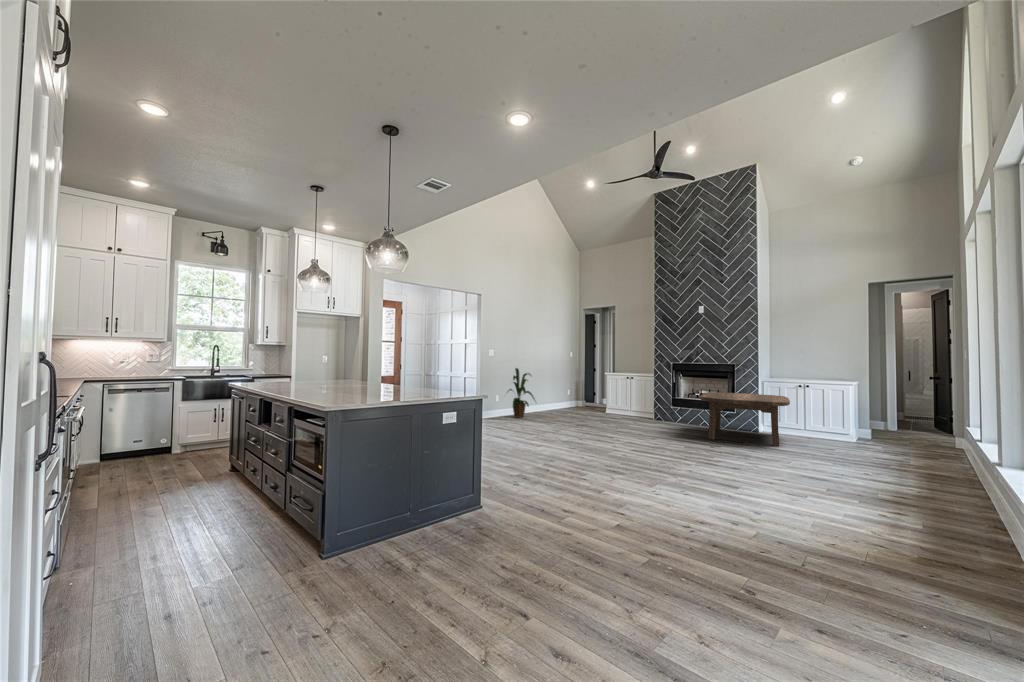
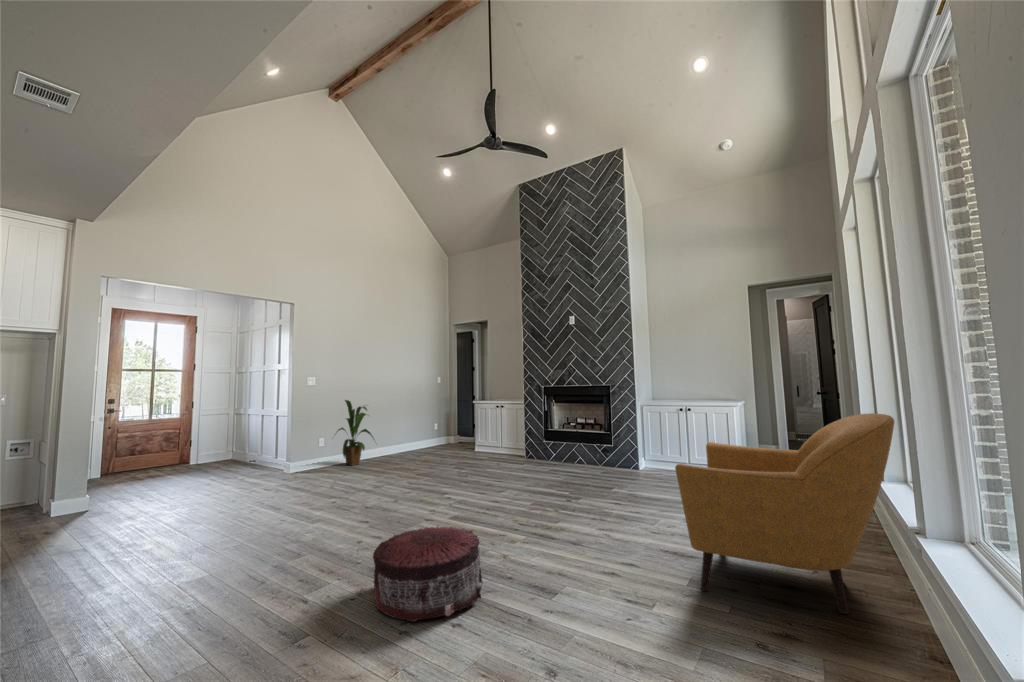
armchair: none [824,391,991,515] -> present [675,413,894,614]
coffee table: present [701,392,790,447] -> none [563,421,667,490]
pouf: none [620,449,691,496] -> present [373,526,482,622]

